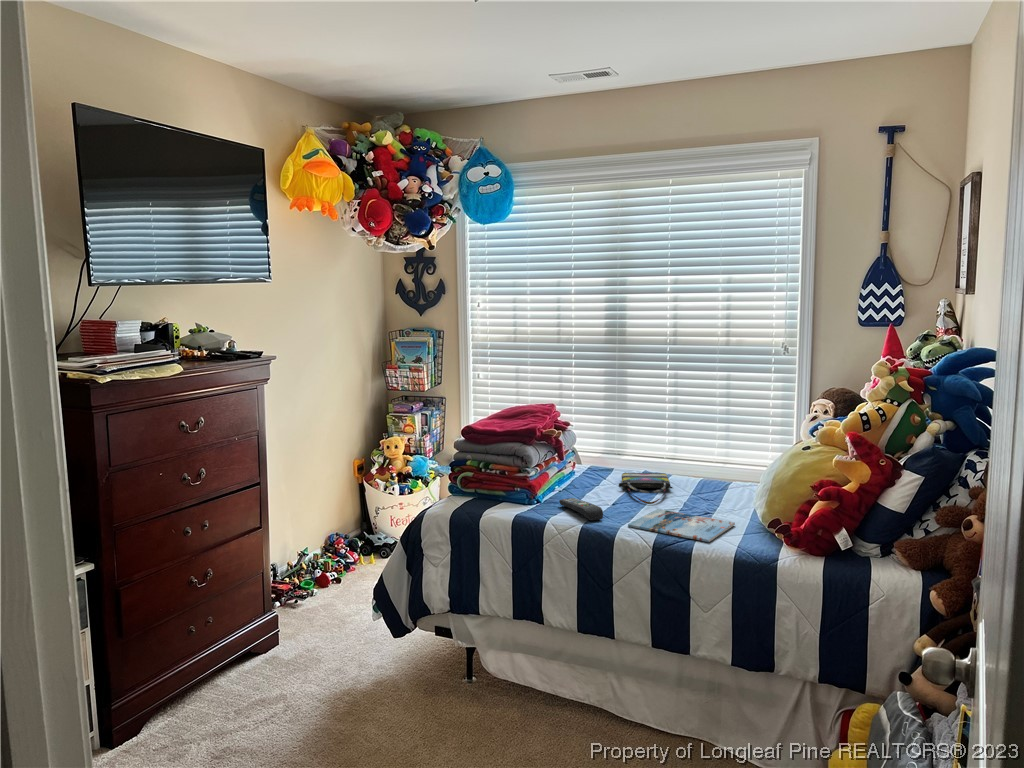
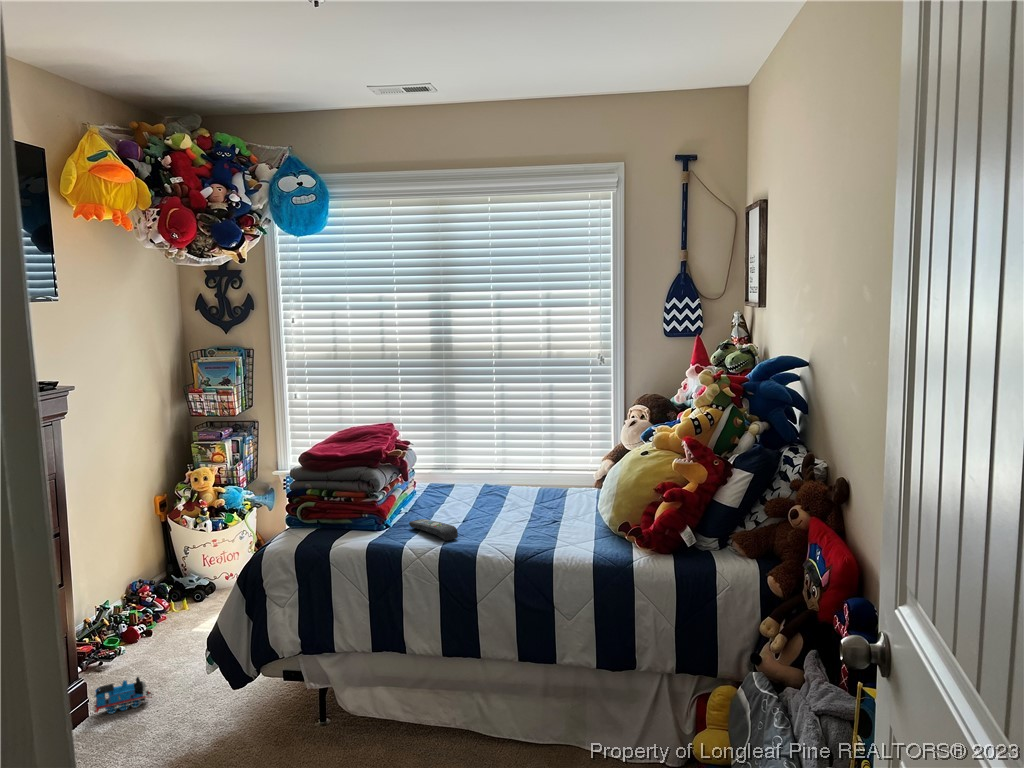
tote bag: present [619,473,672,504] -> none [463,486,516,518]
magazine: present [628,509,735,542] -> none [485,523,584,551]
toy train: none [282,617,331,646] -> present [94,677,152,714]

